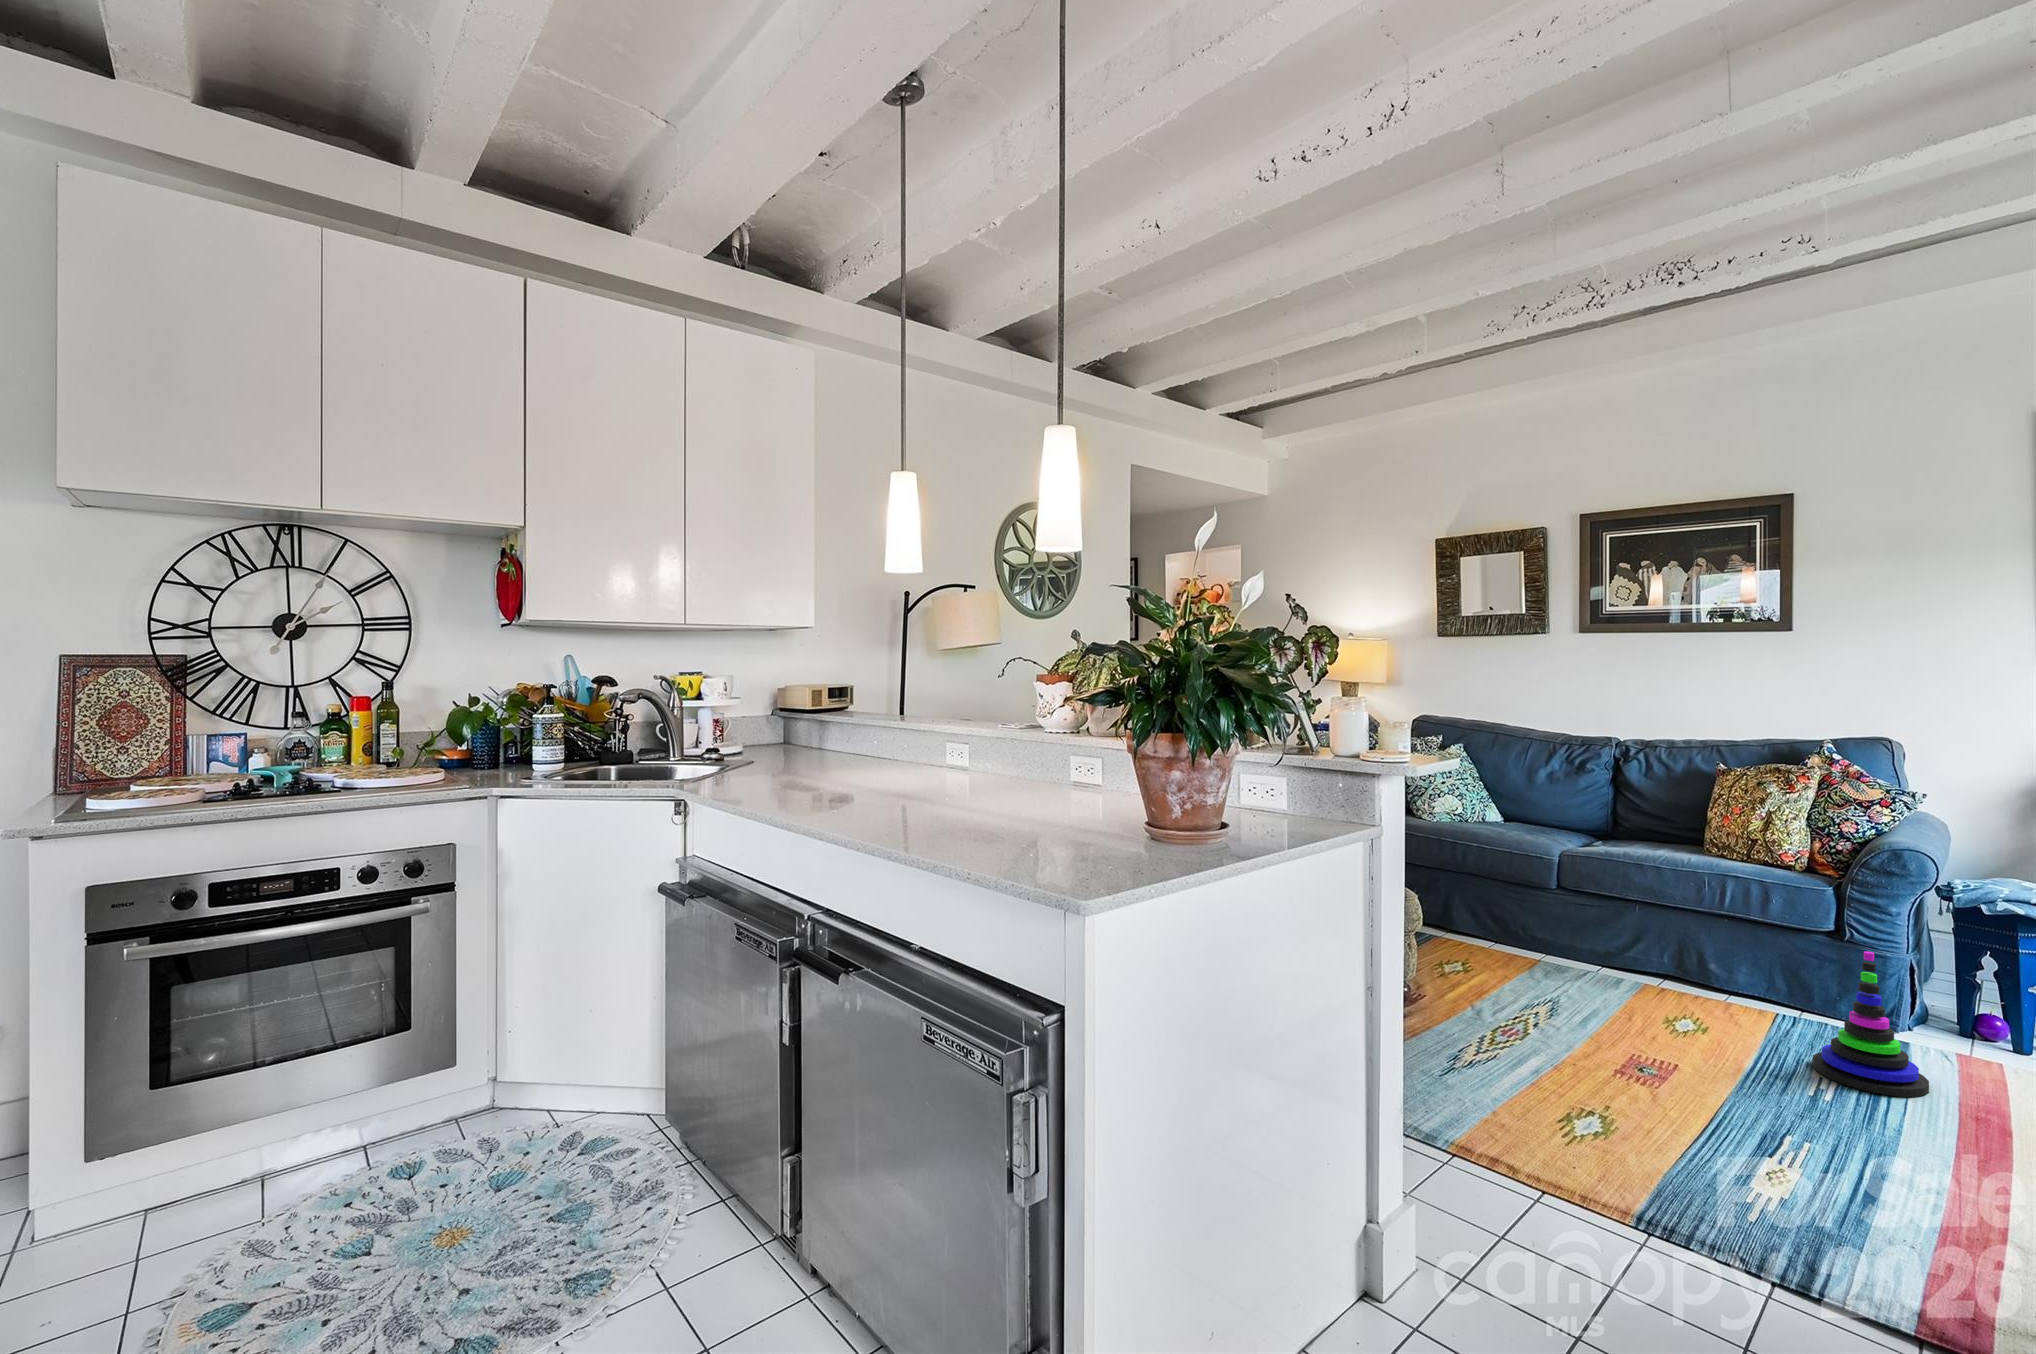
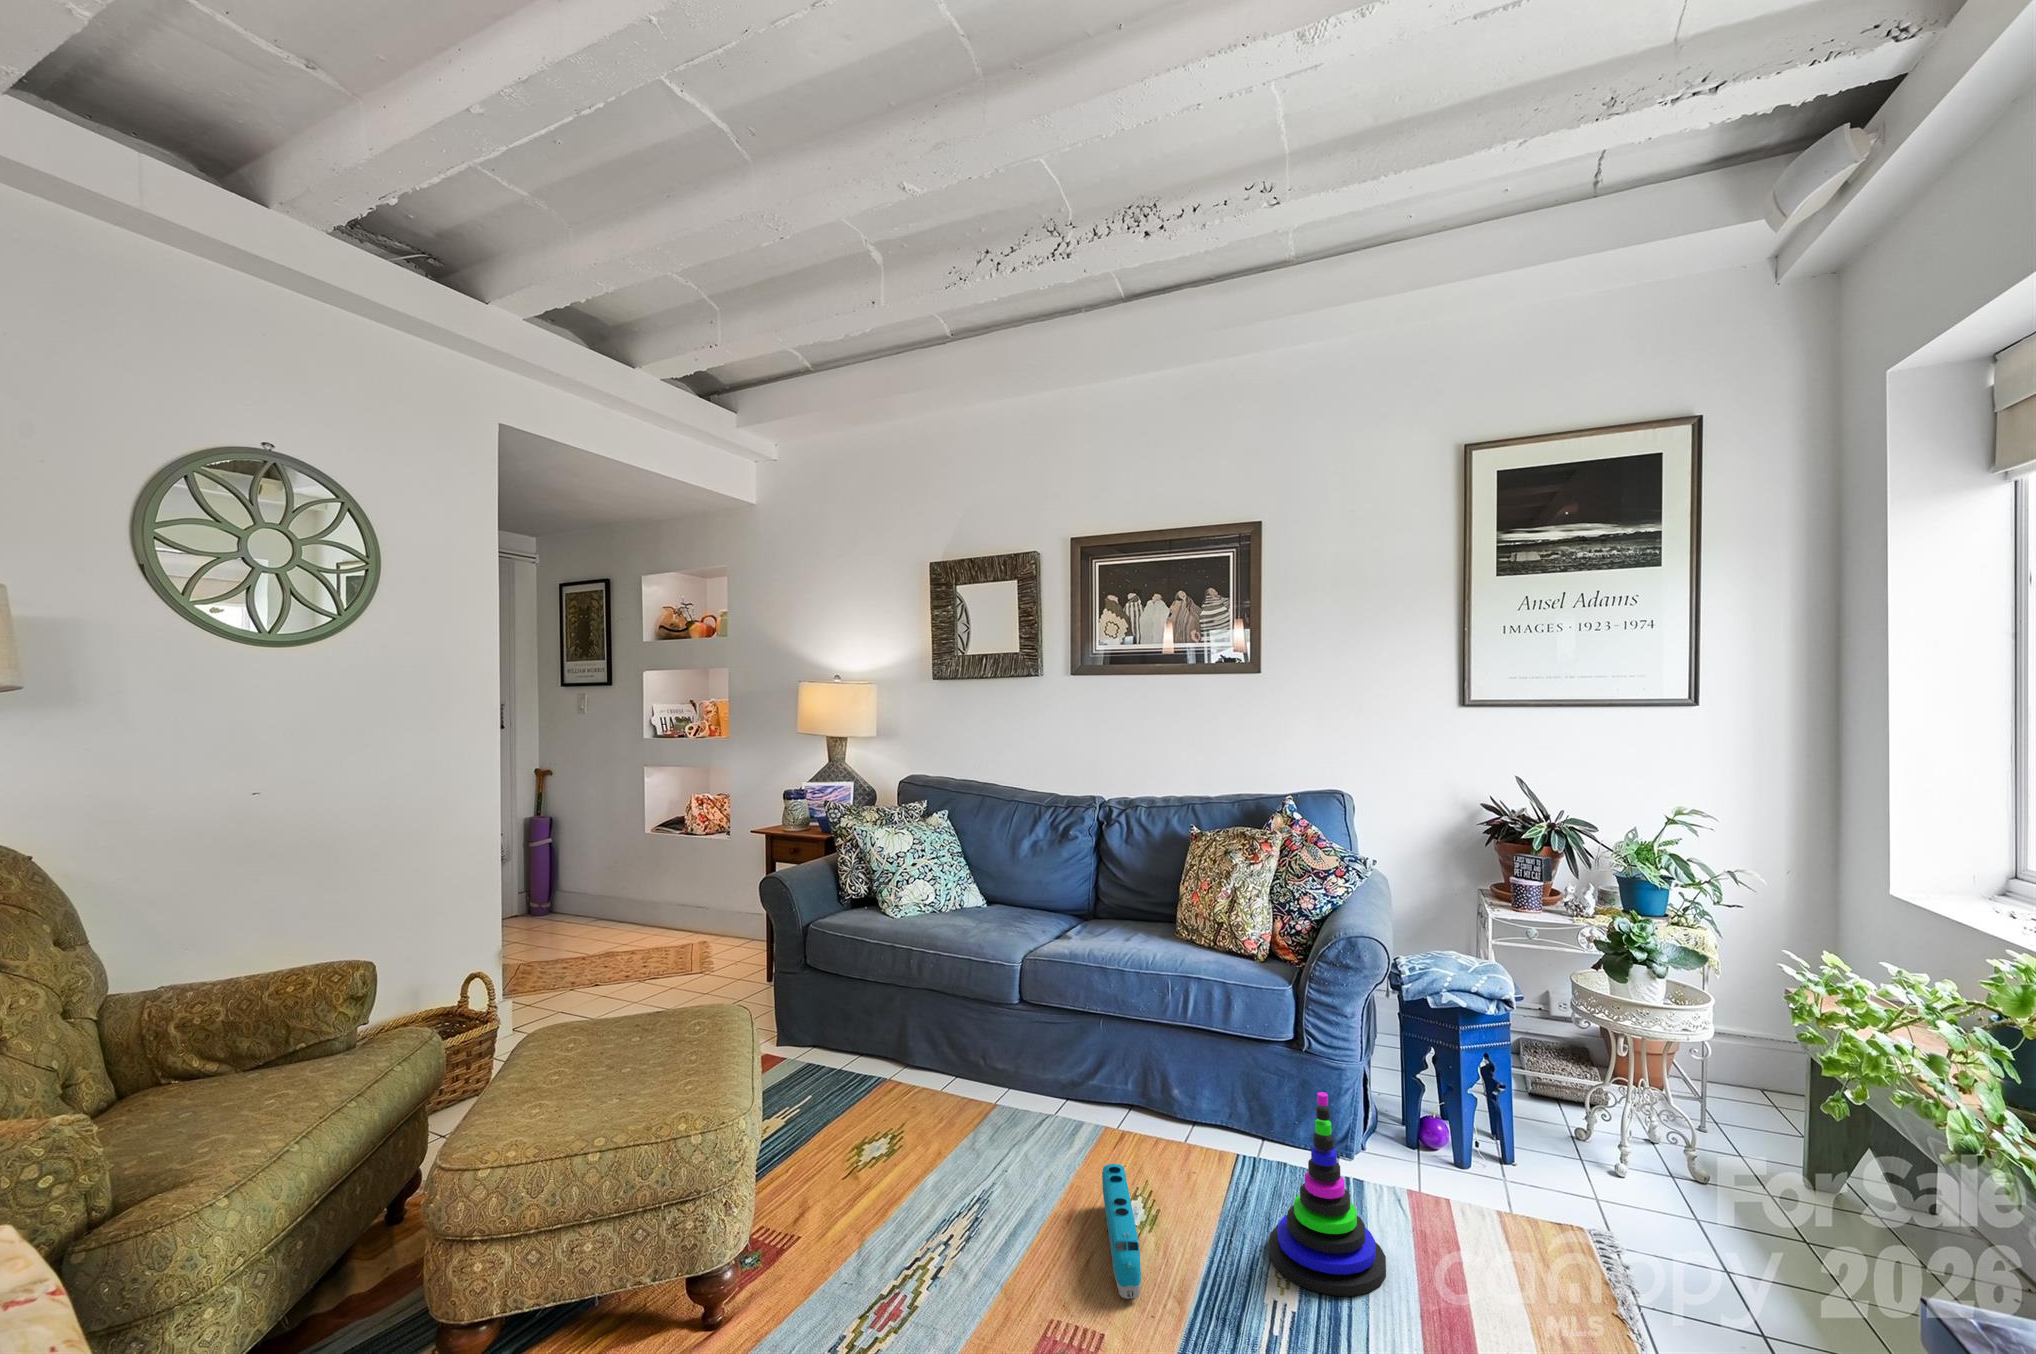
toy train: none [1653,996,1701,1068] -> present [1102,1164,1142,1298]

